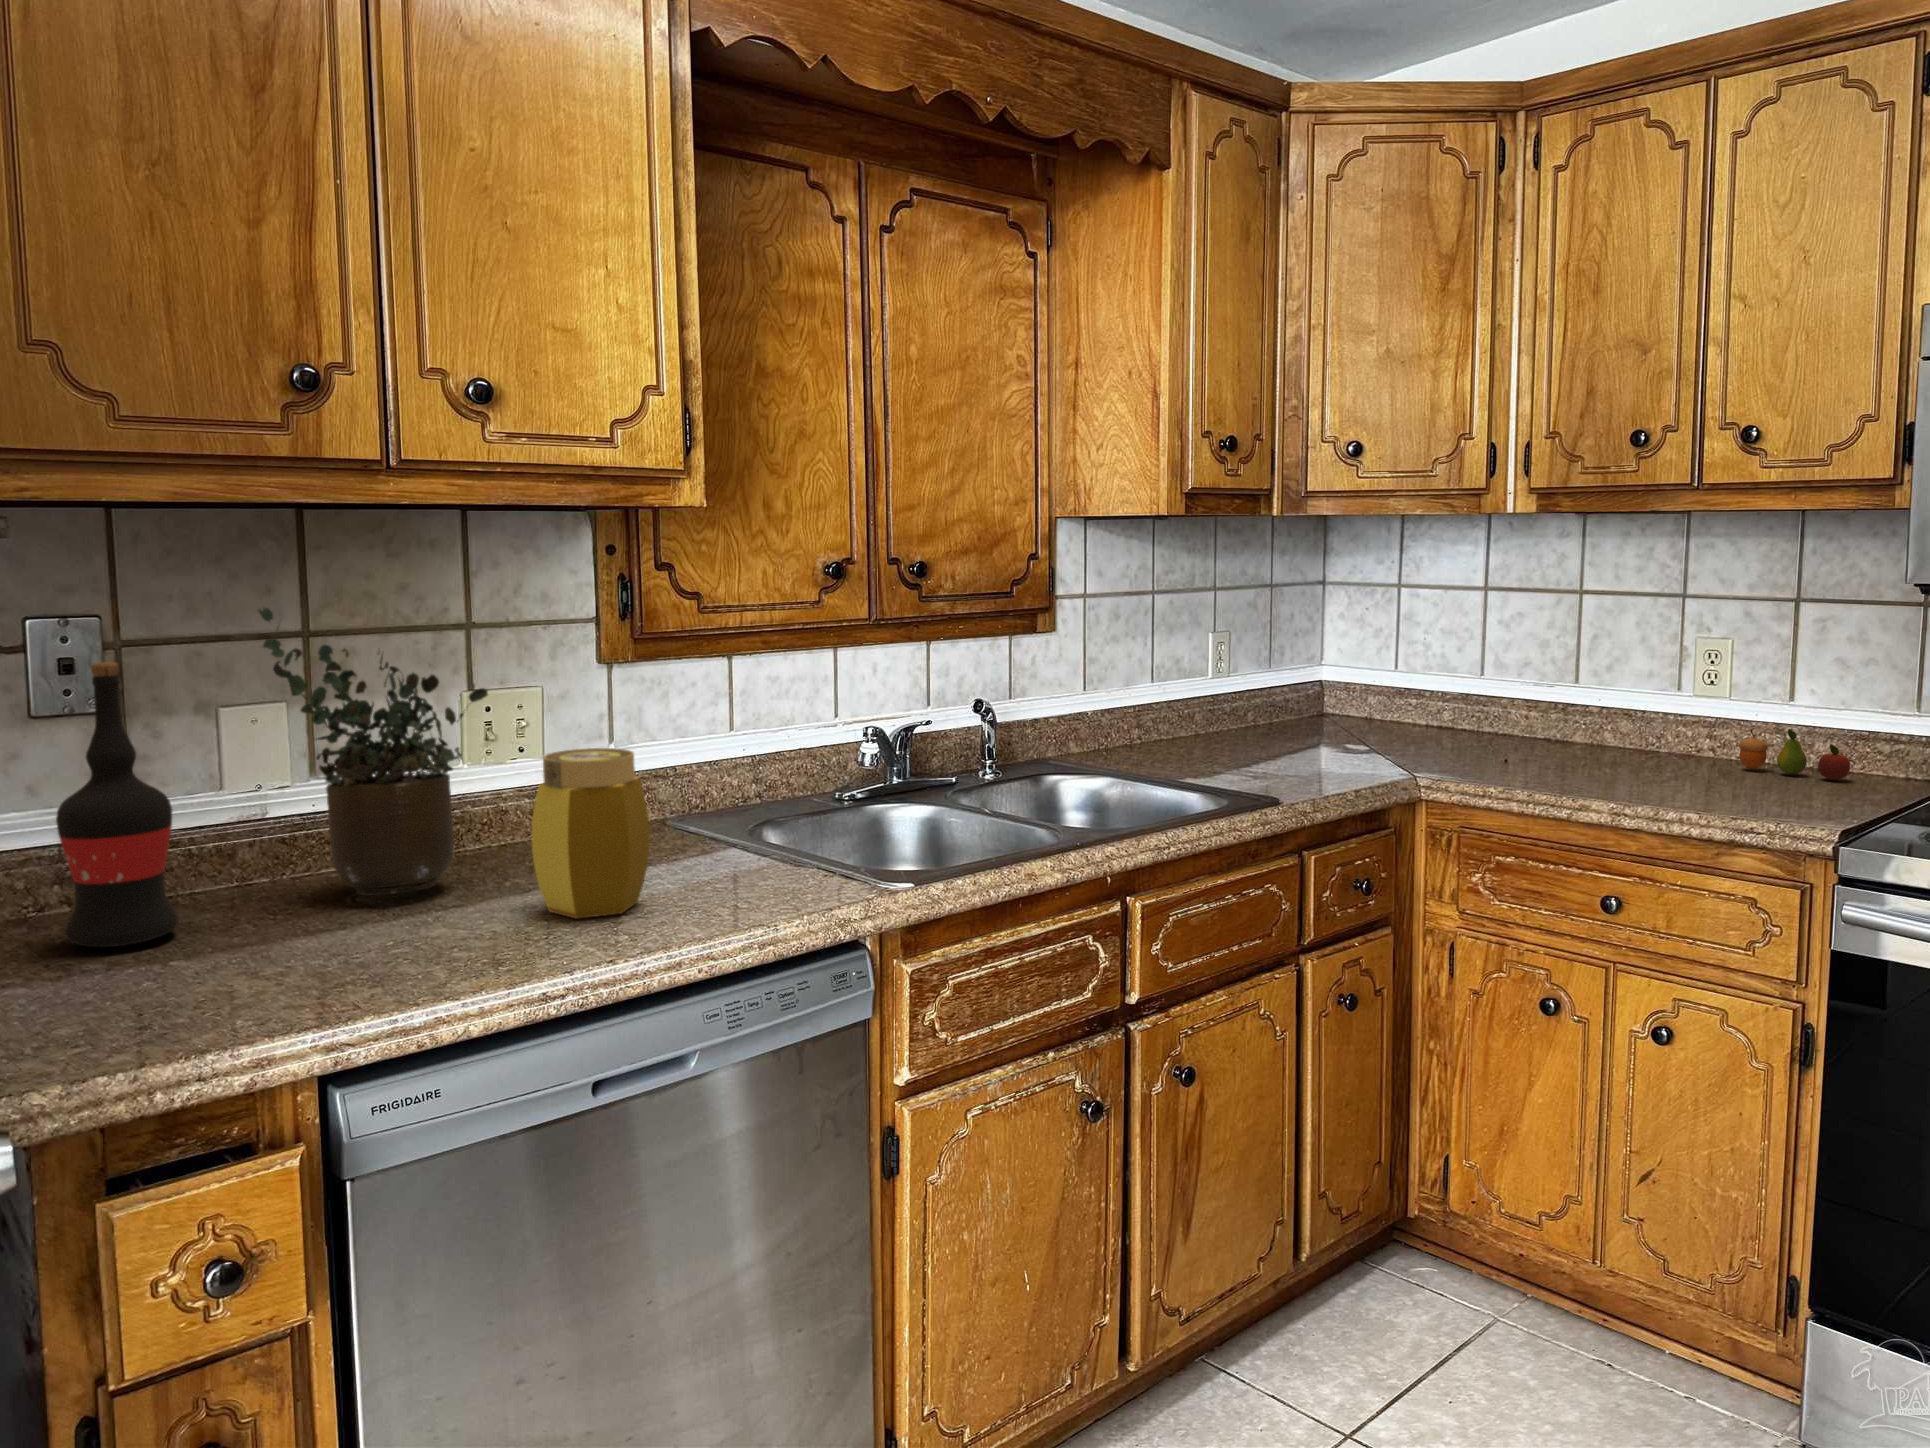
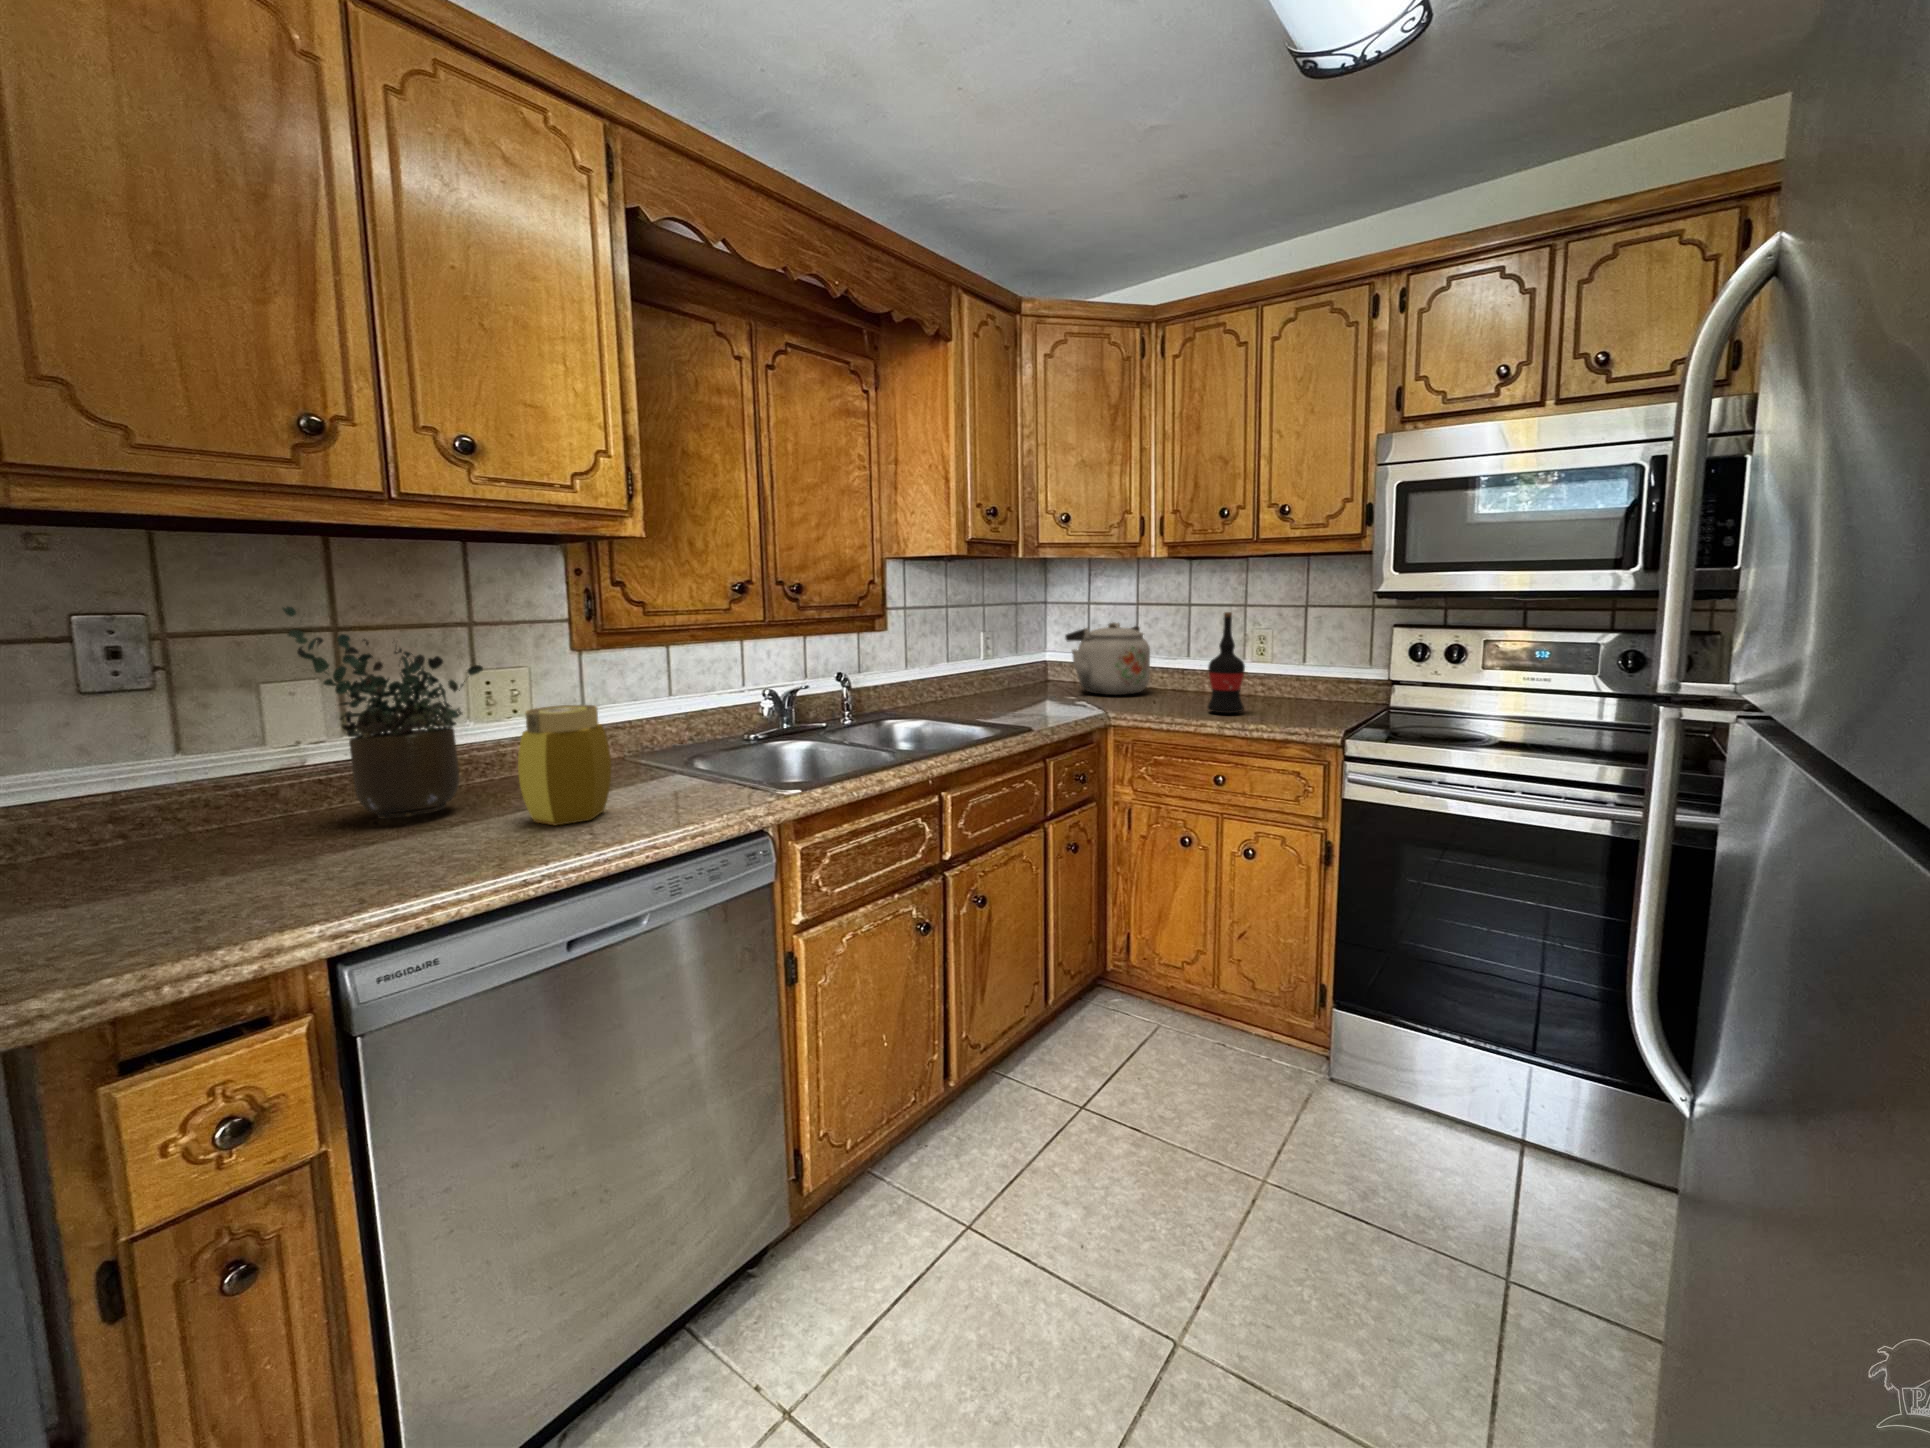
kettle: none [1353,620,1504,746] -> present [1065,622,1150,695]
wine bottle: present [56,662,179,947] -> present [1208,612,1245,713]
fruit: present [1739,729,1850,779] -> none [1276,678,1334,705]

